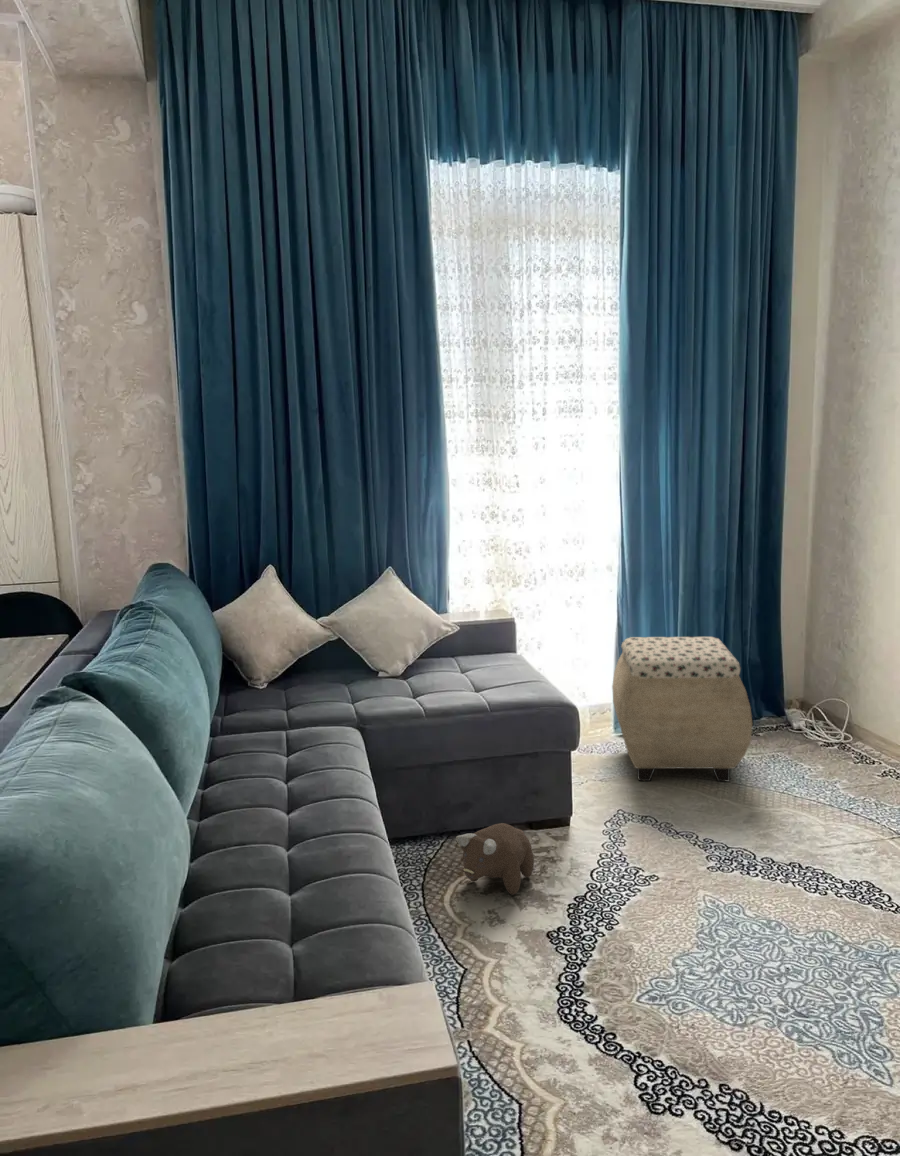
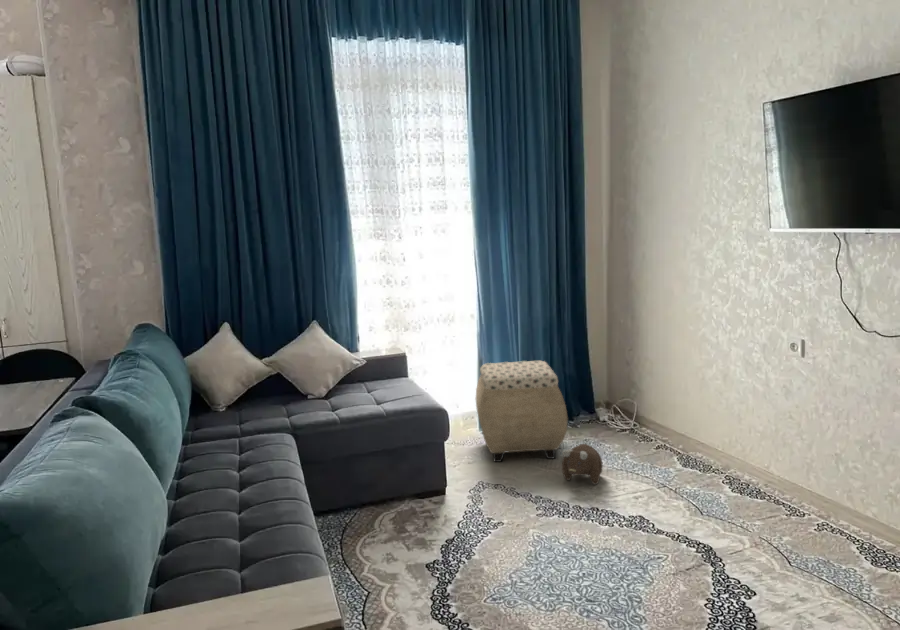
plush toy: present [456,823,534,895] -> present [562,444,602,484]

